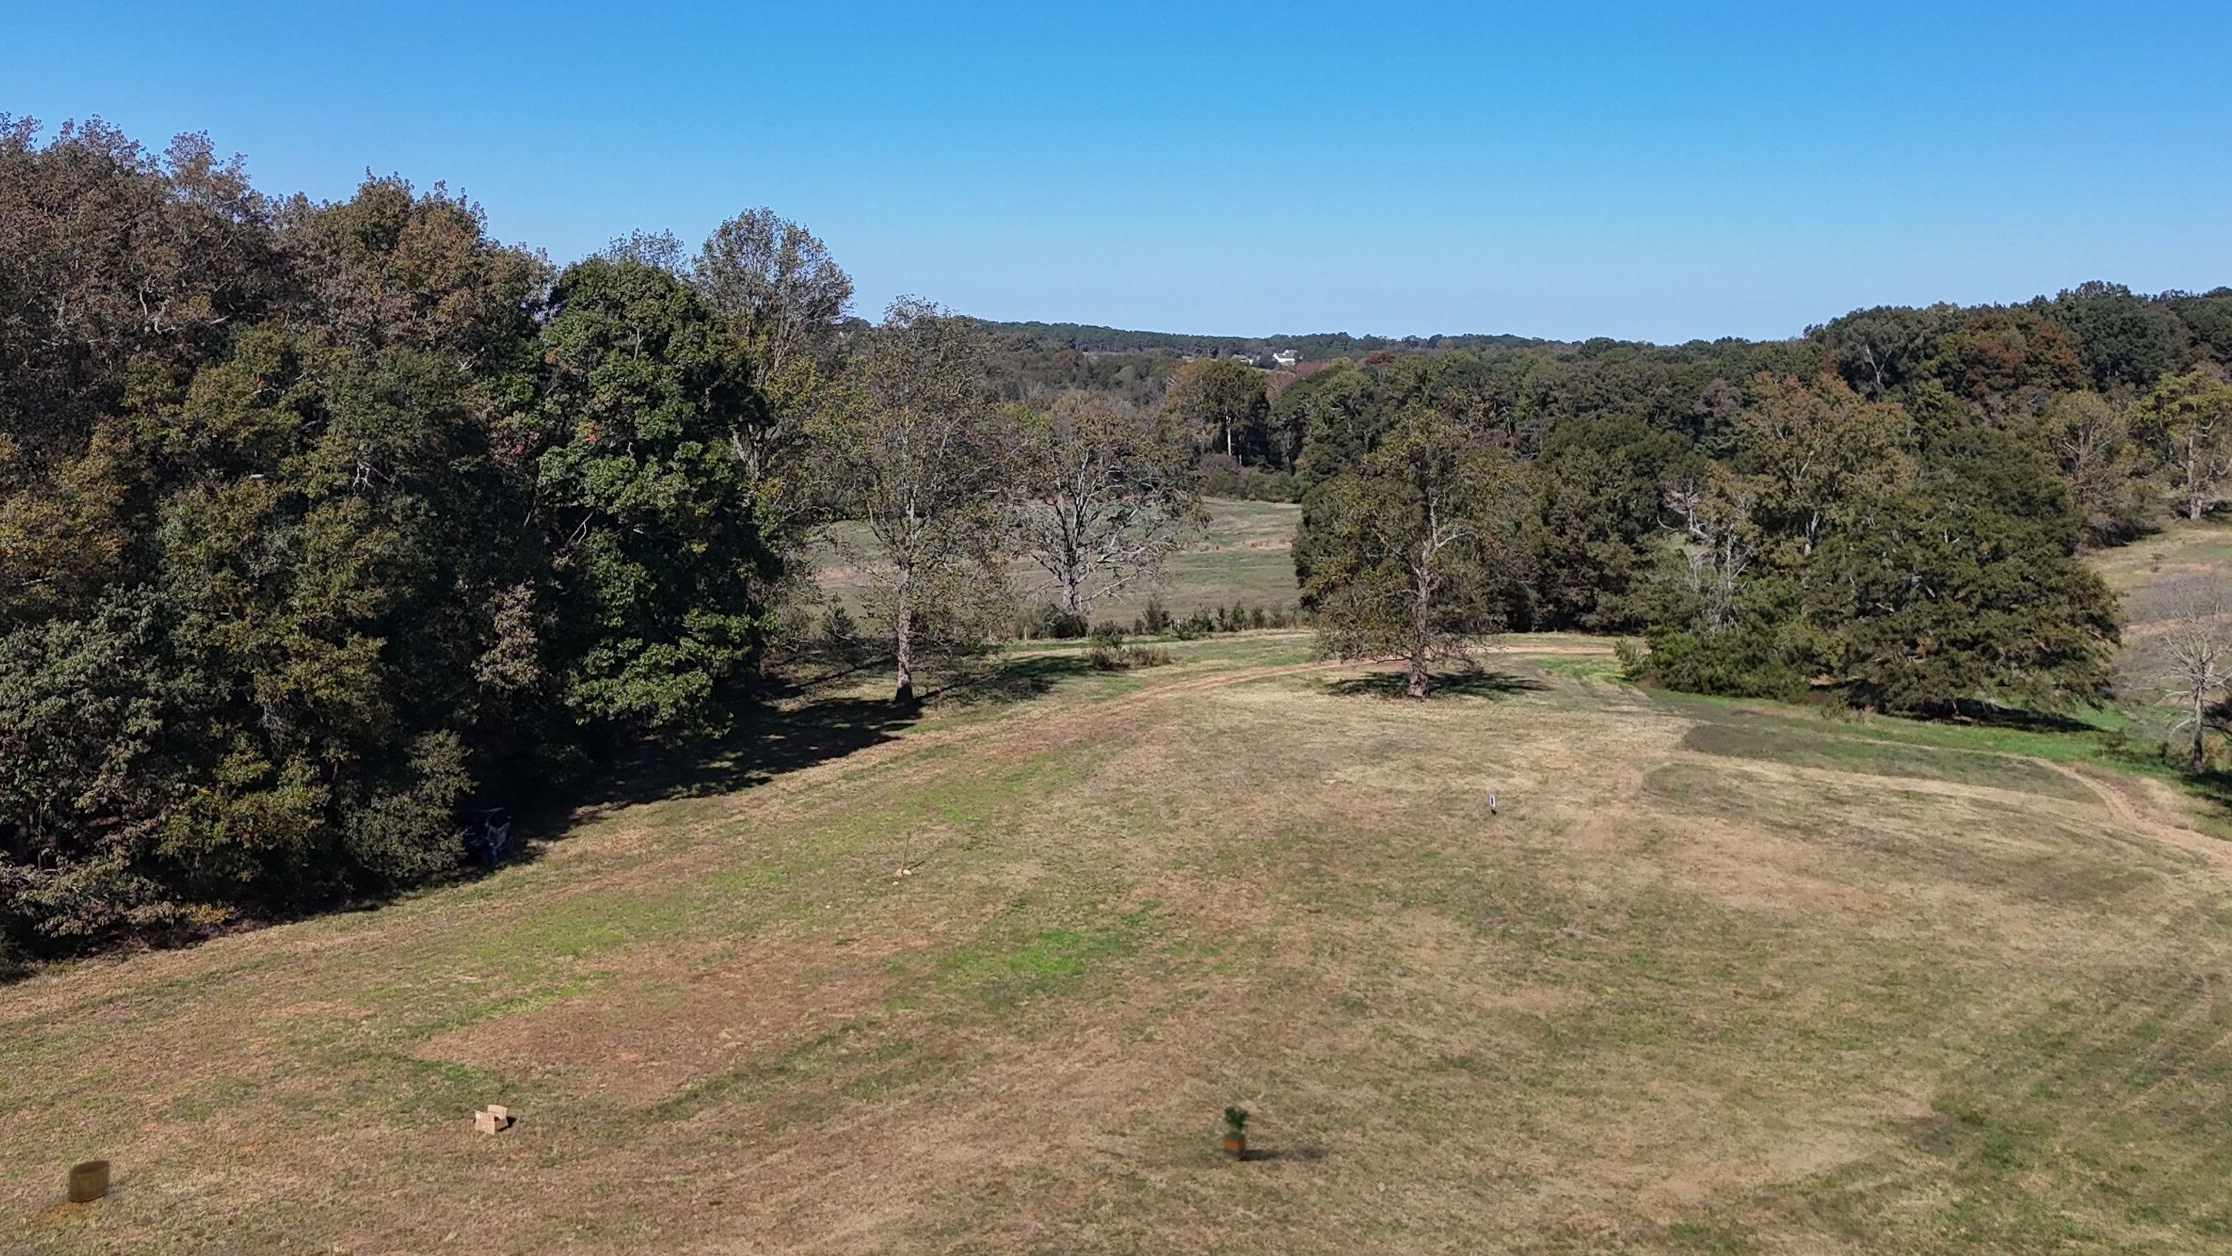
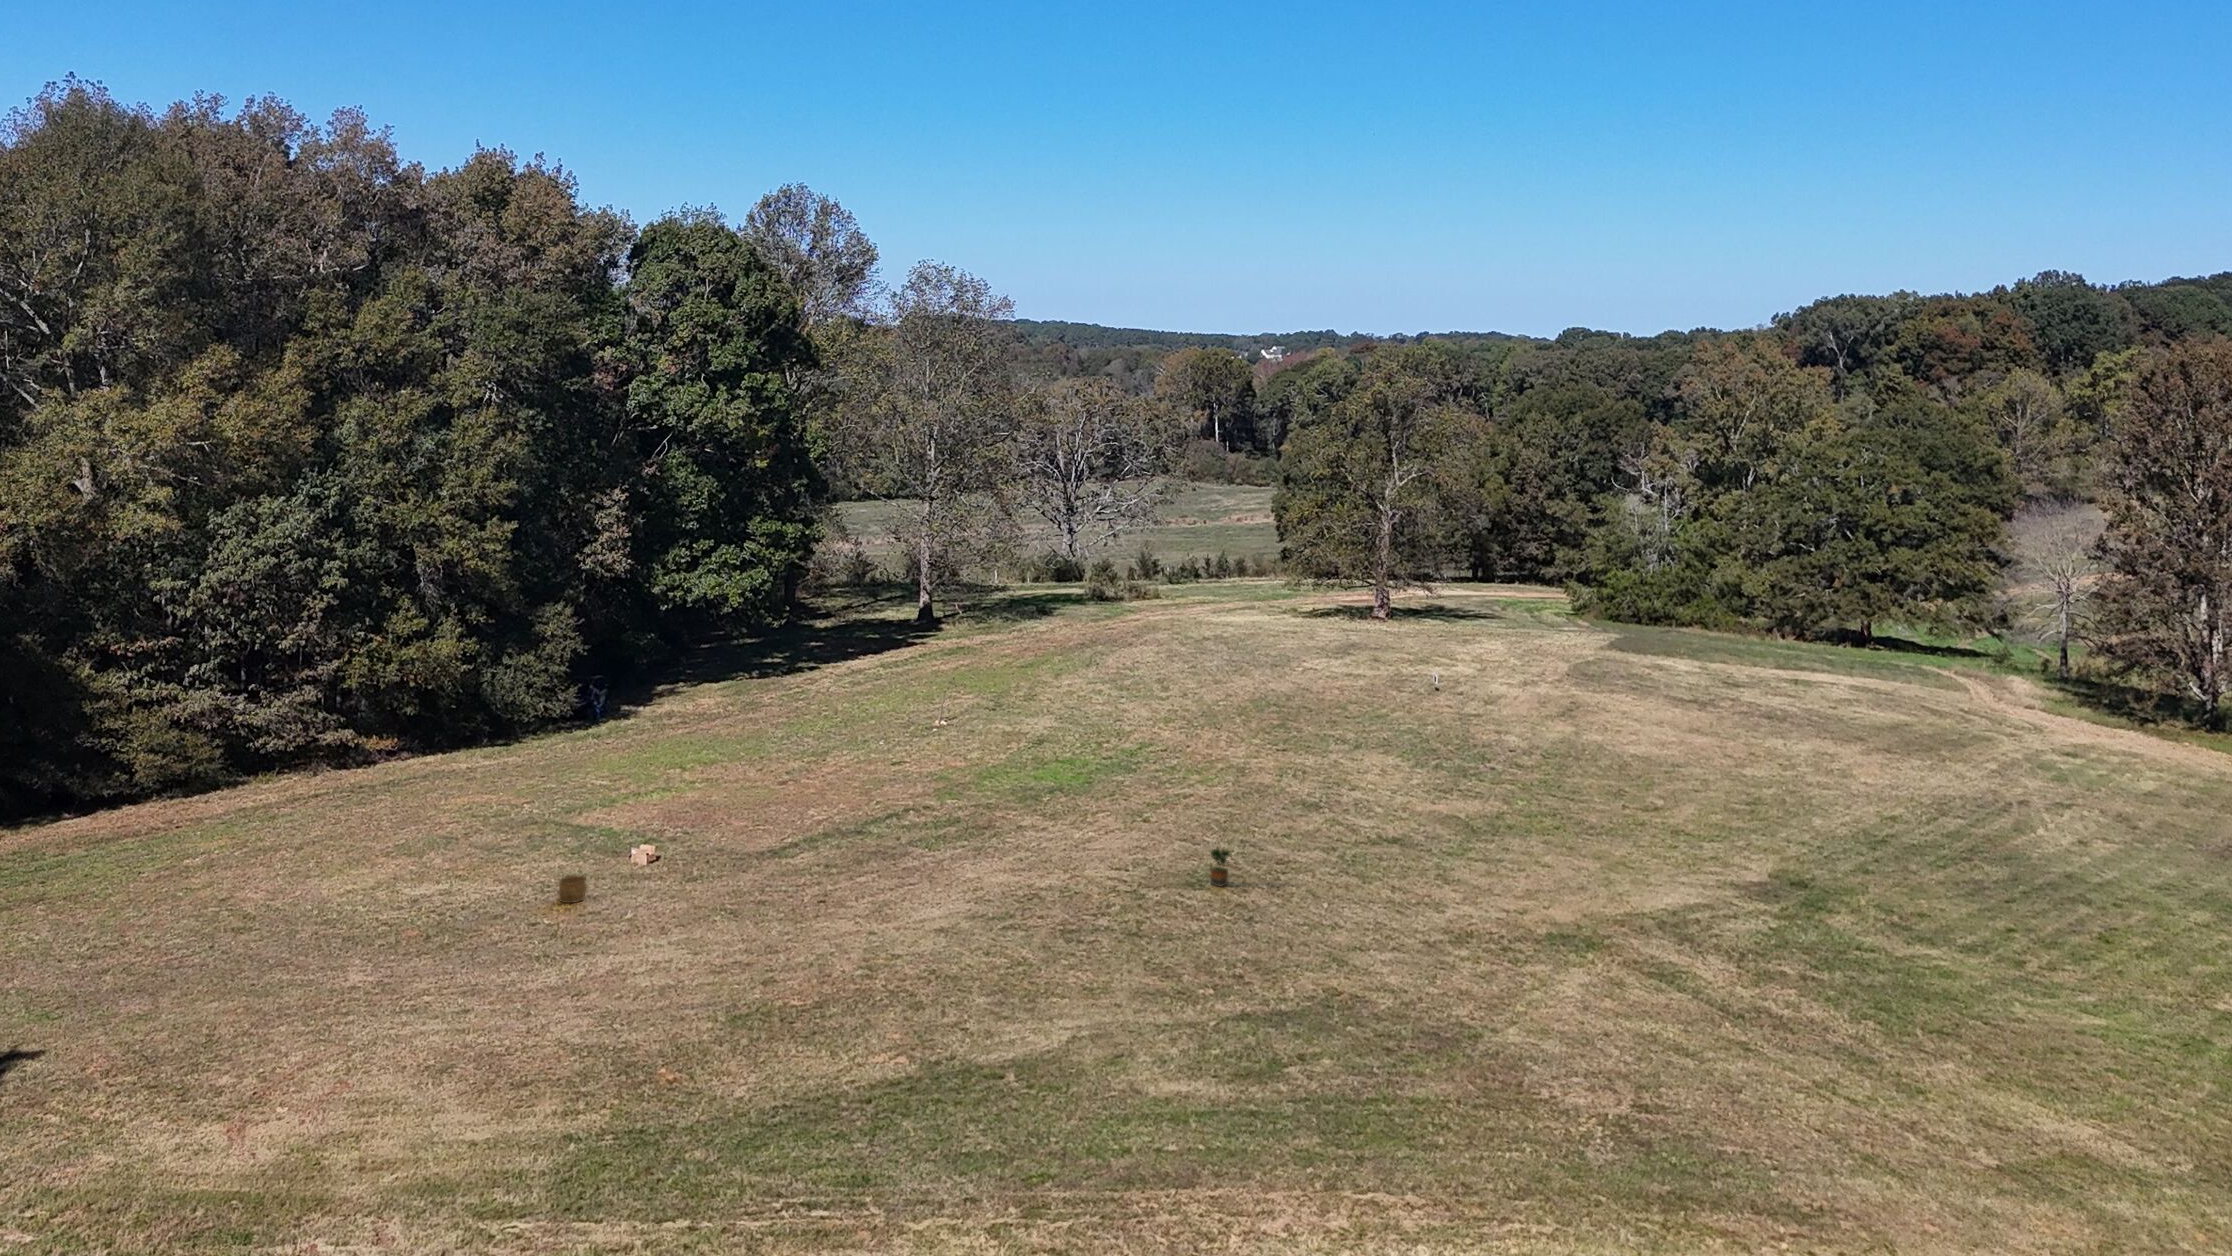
wooden bucket: present [68,1160,110,1202] -> present [559,875,586,903]

